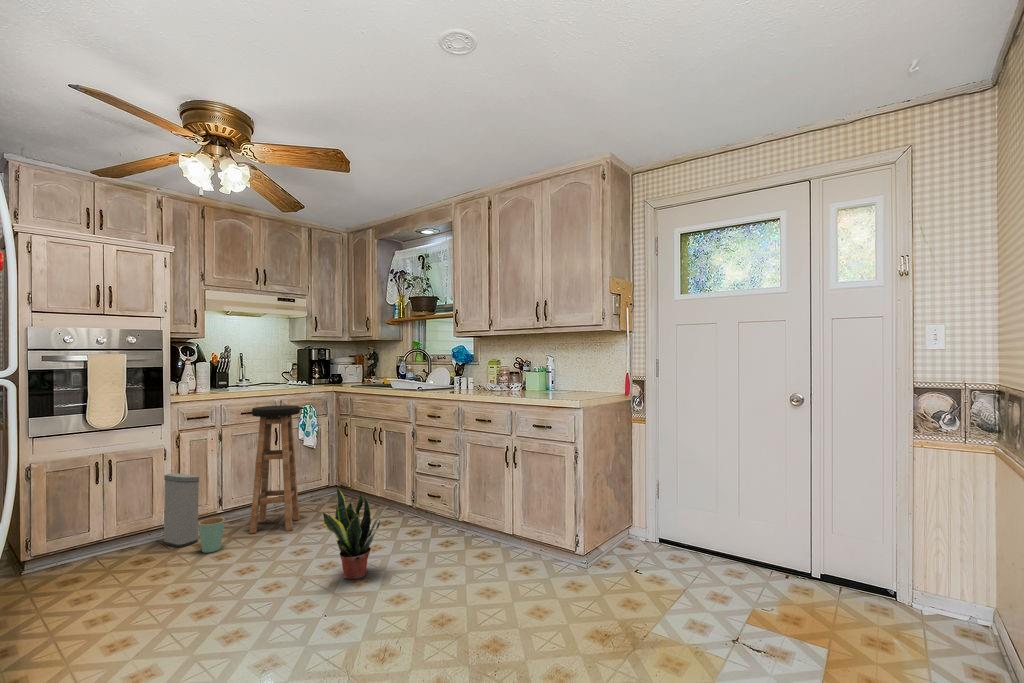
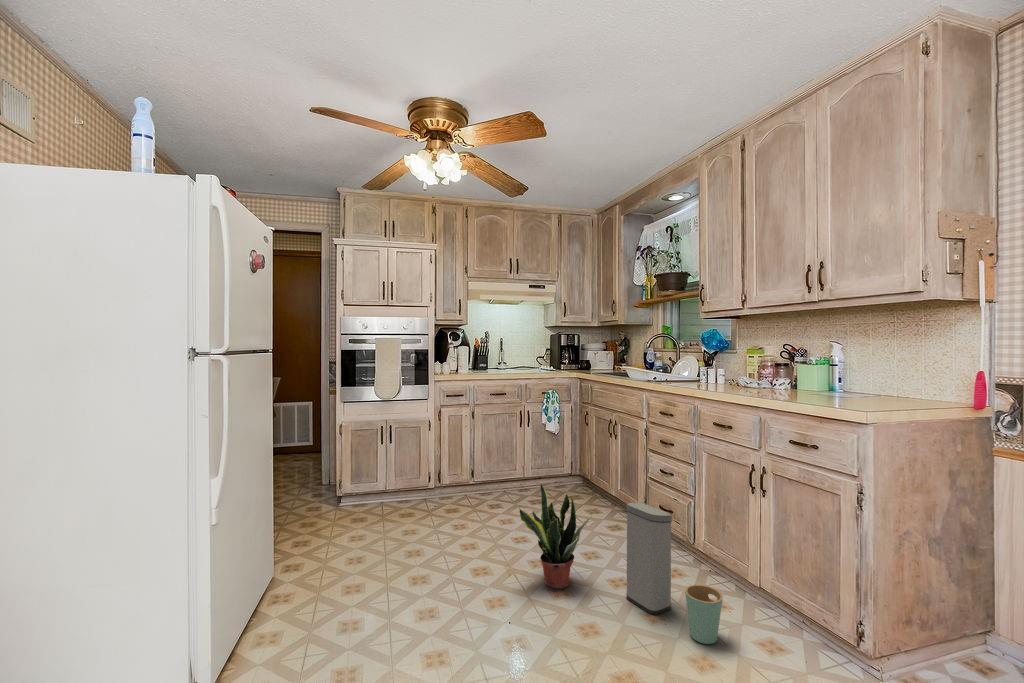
bar stool: present [249,405,300,533] -> none [488,389,536,514]
trash can: present [164,474,225,553] -> present [626,503,723,644]

